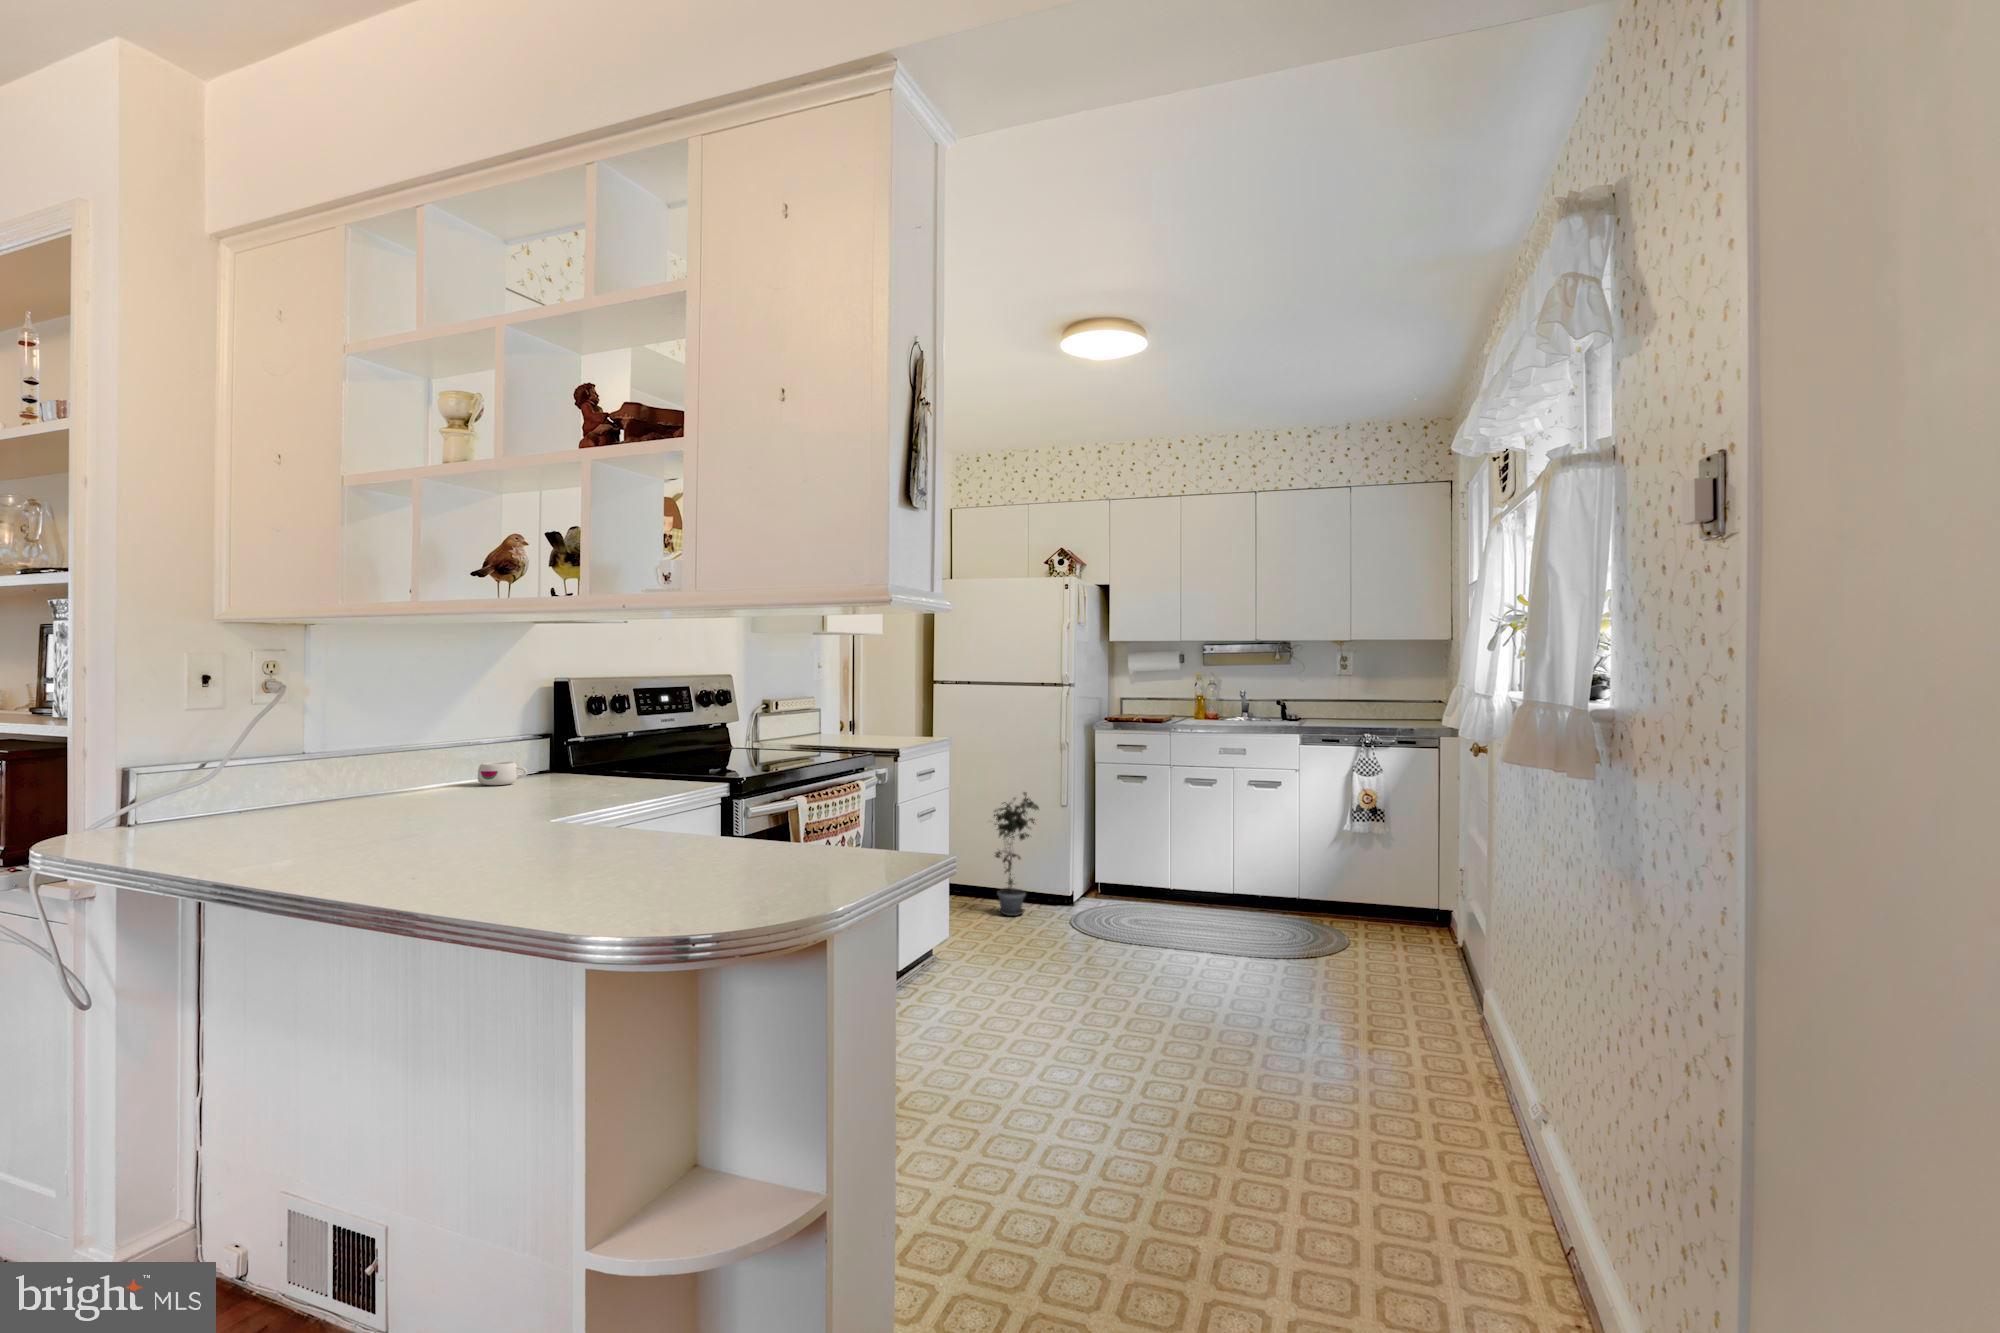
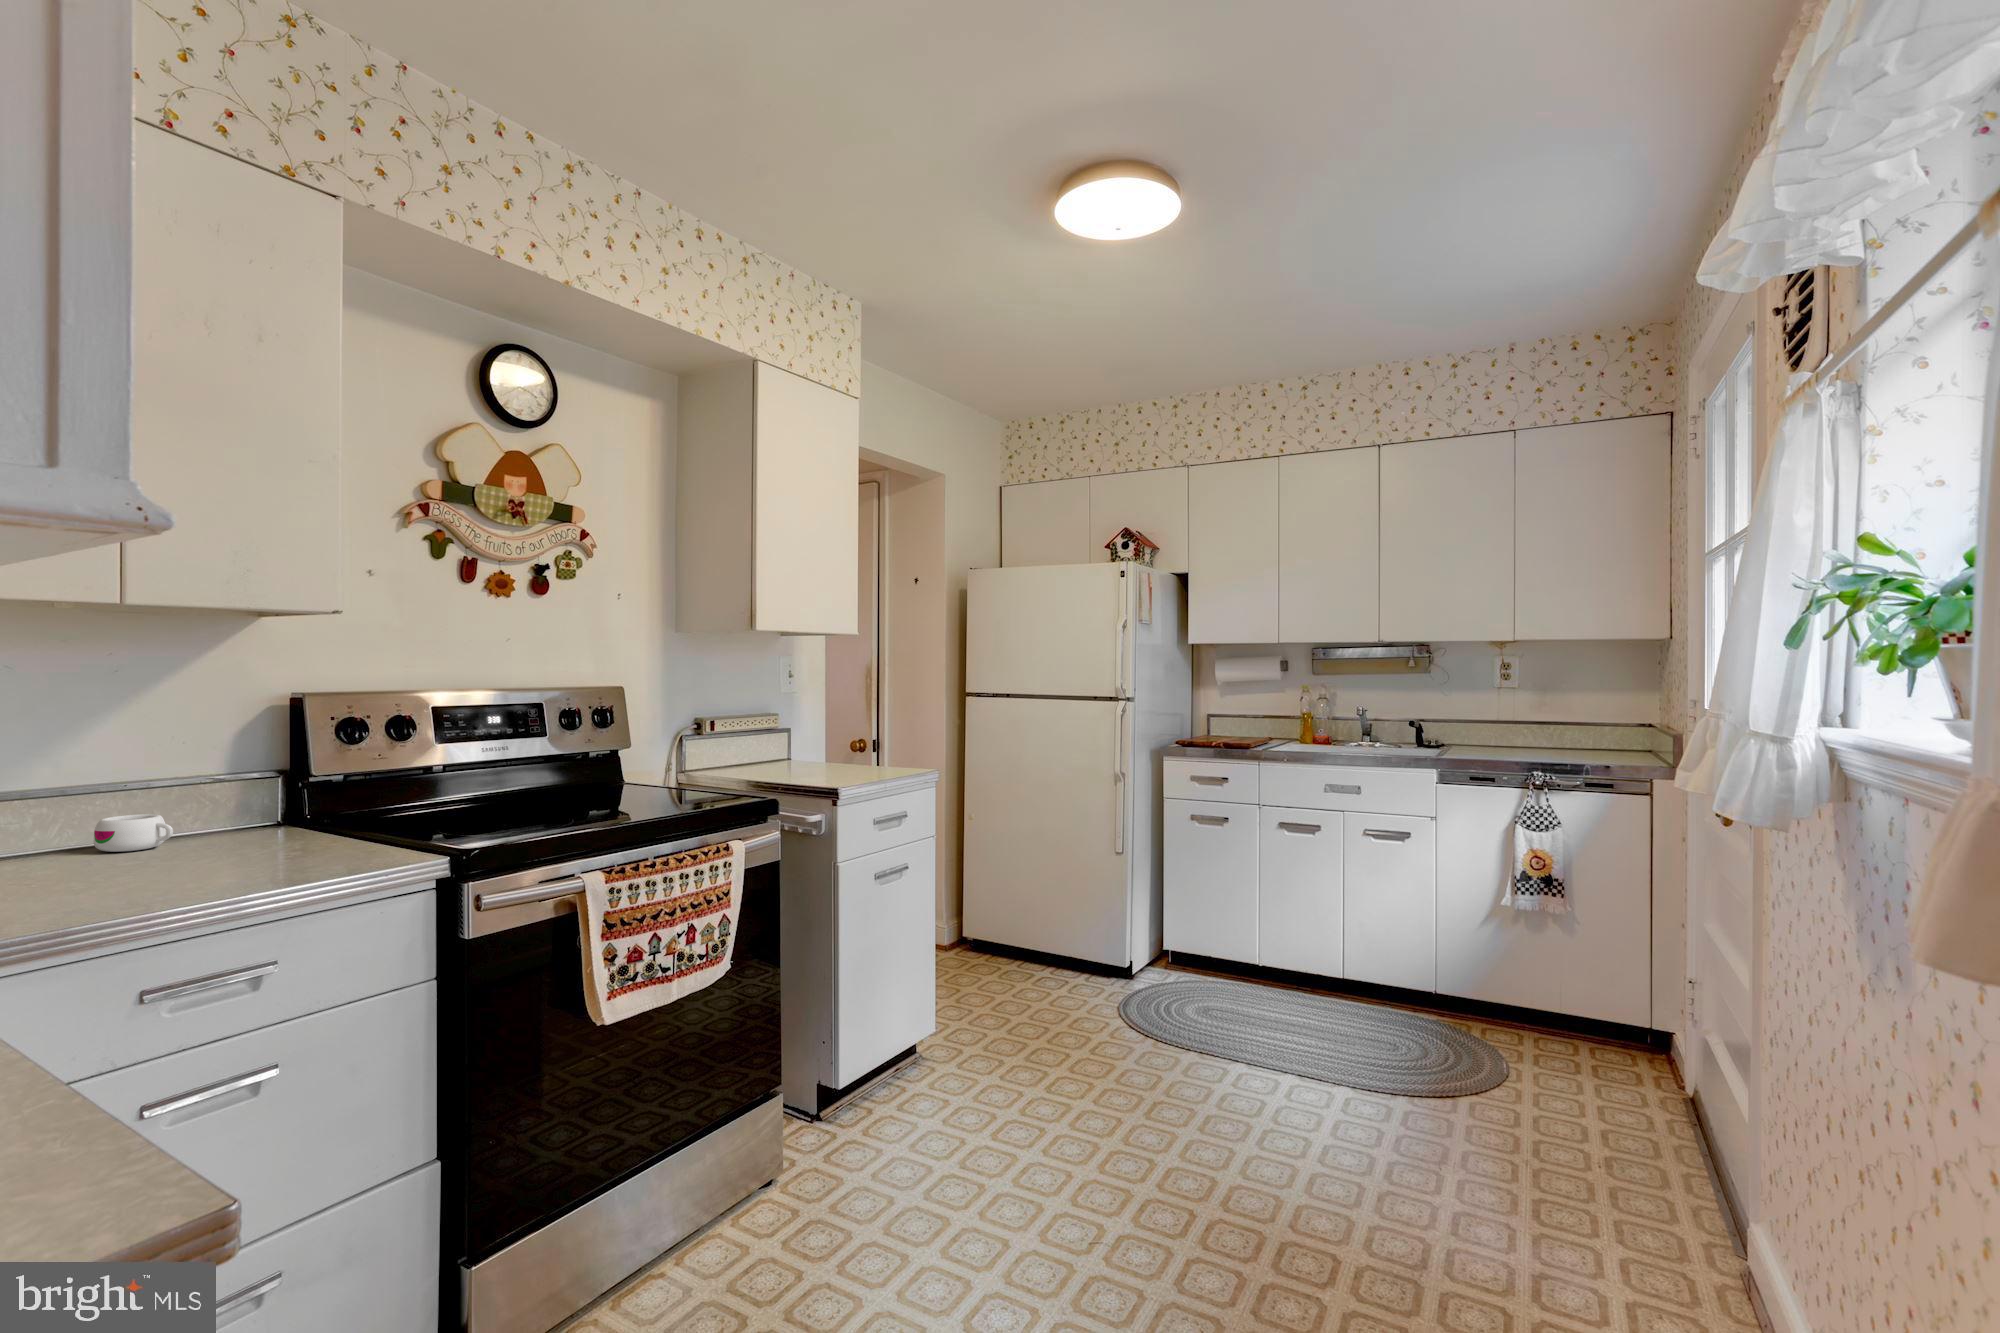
potted plant: present [994,792,1039,916] -> none [1016,836,1082,996]

